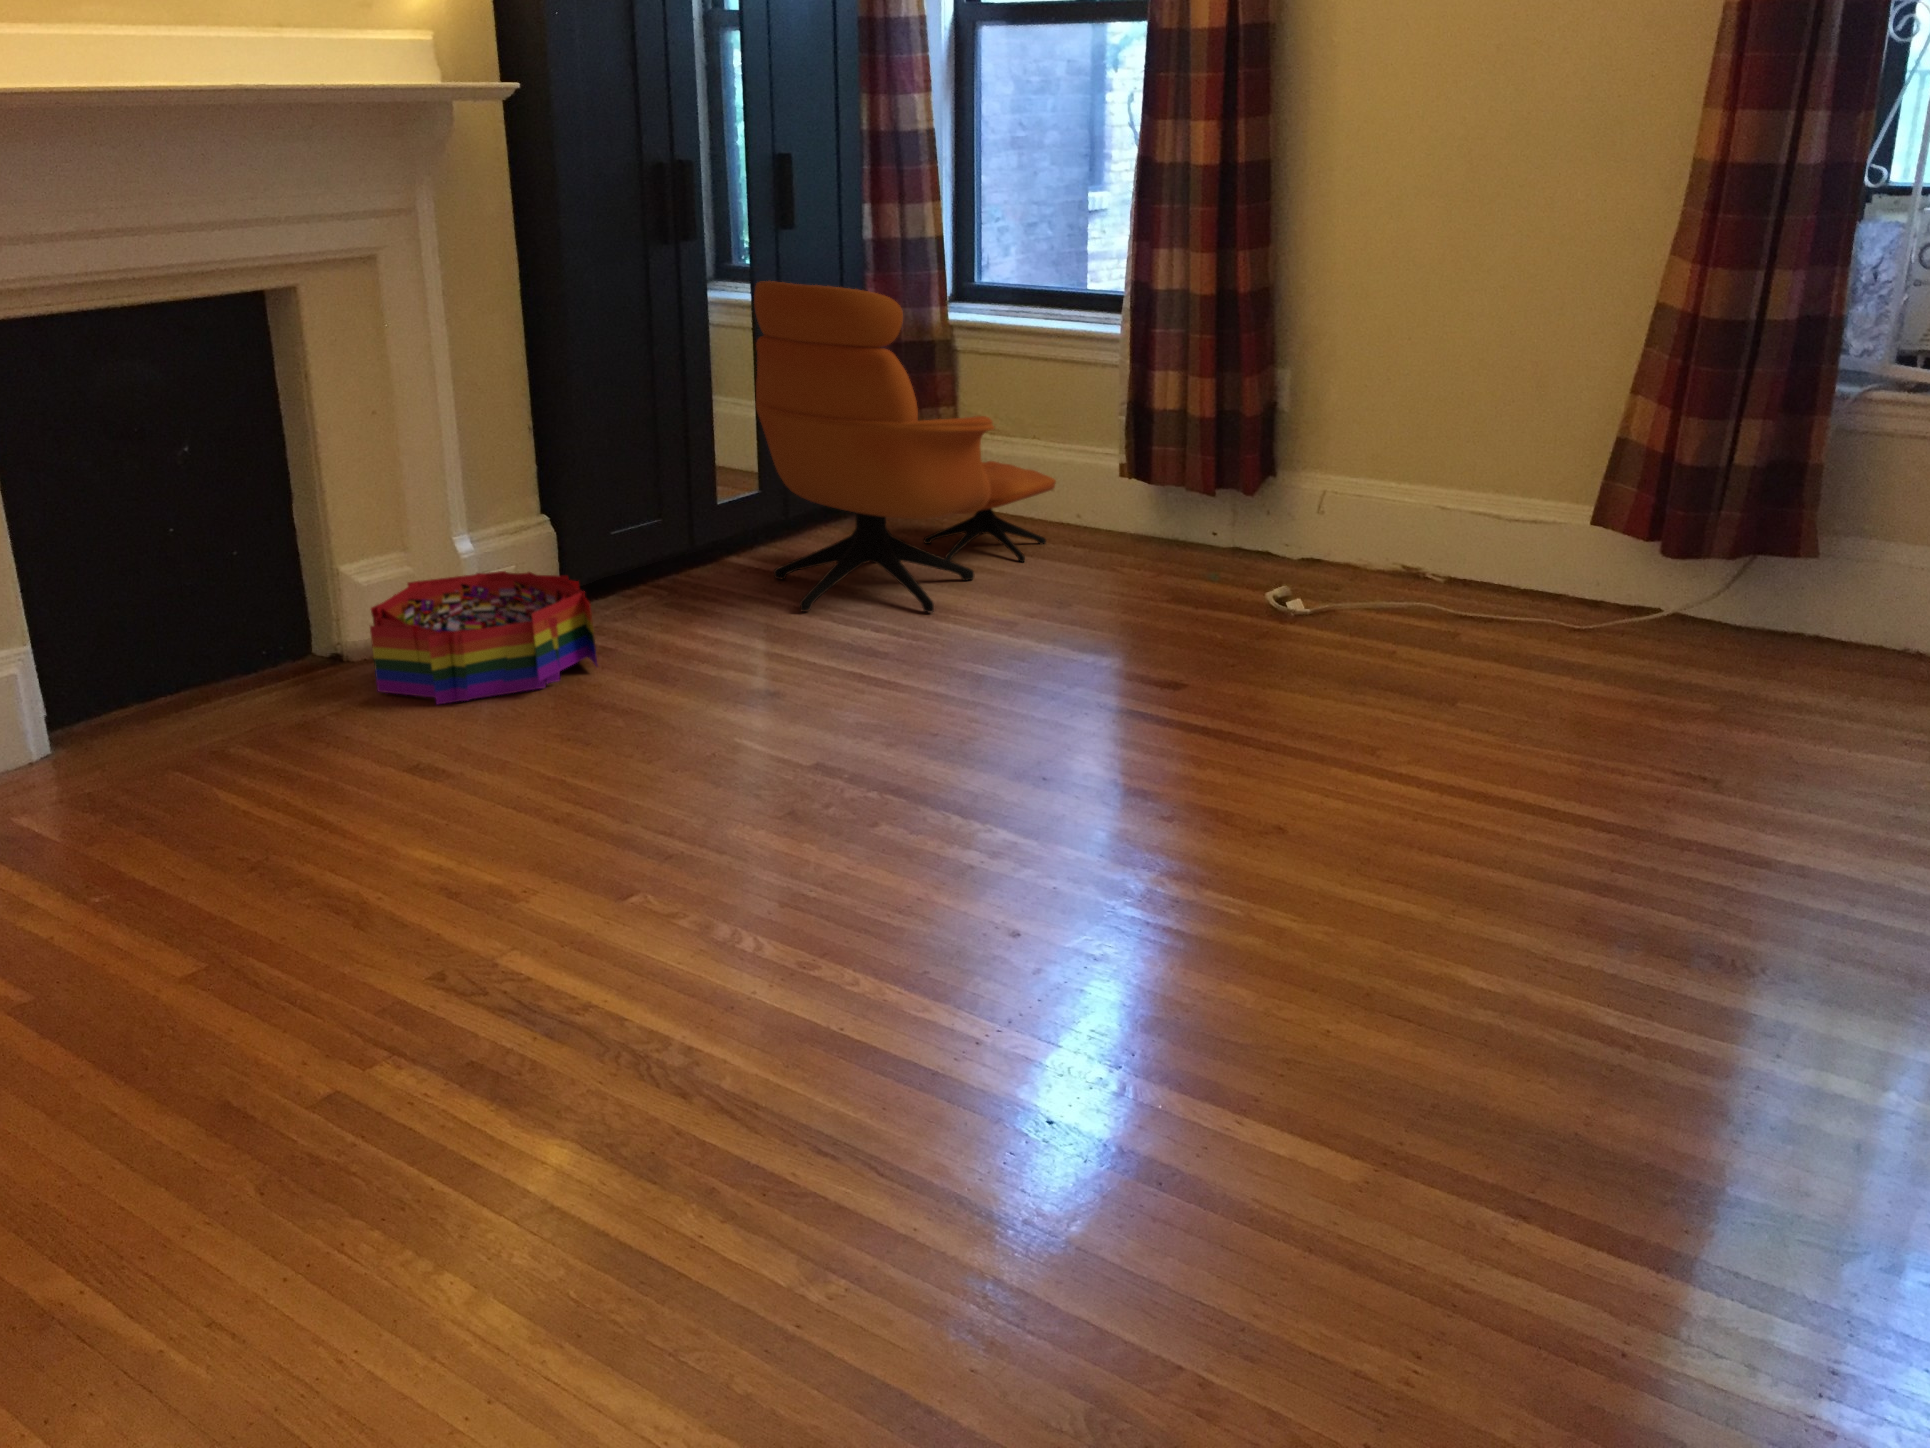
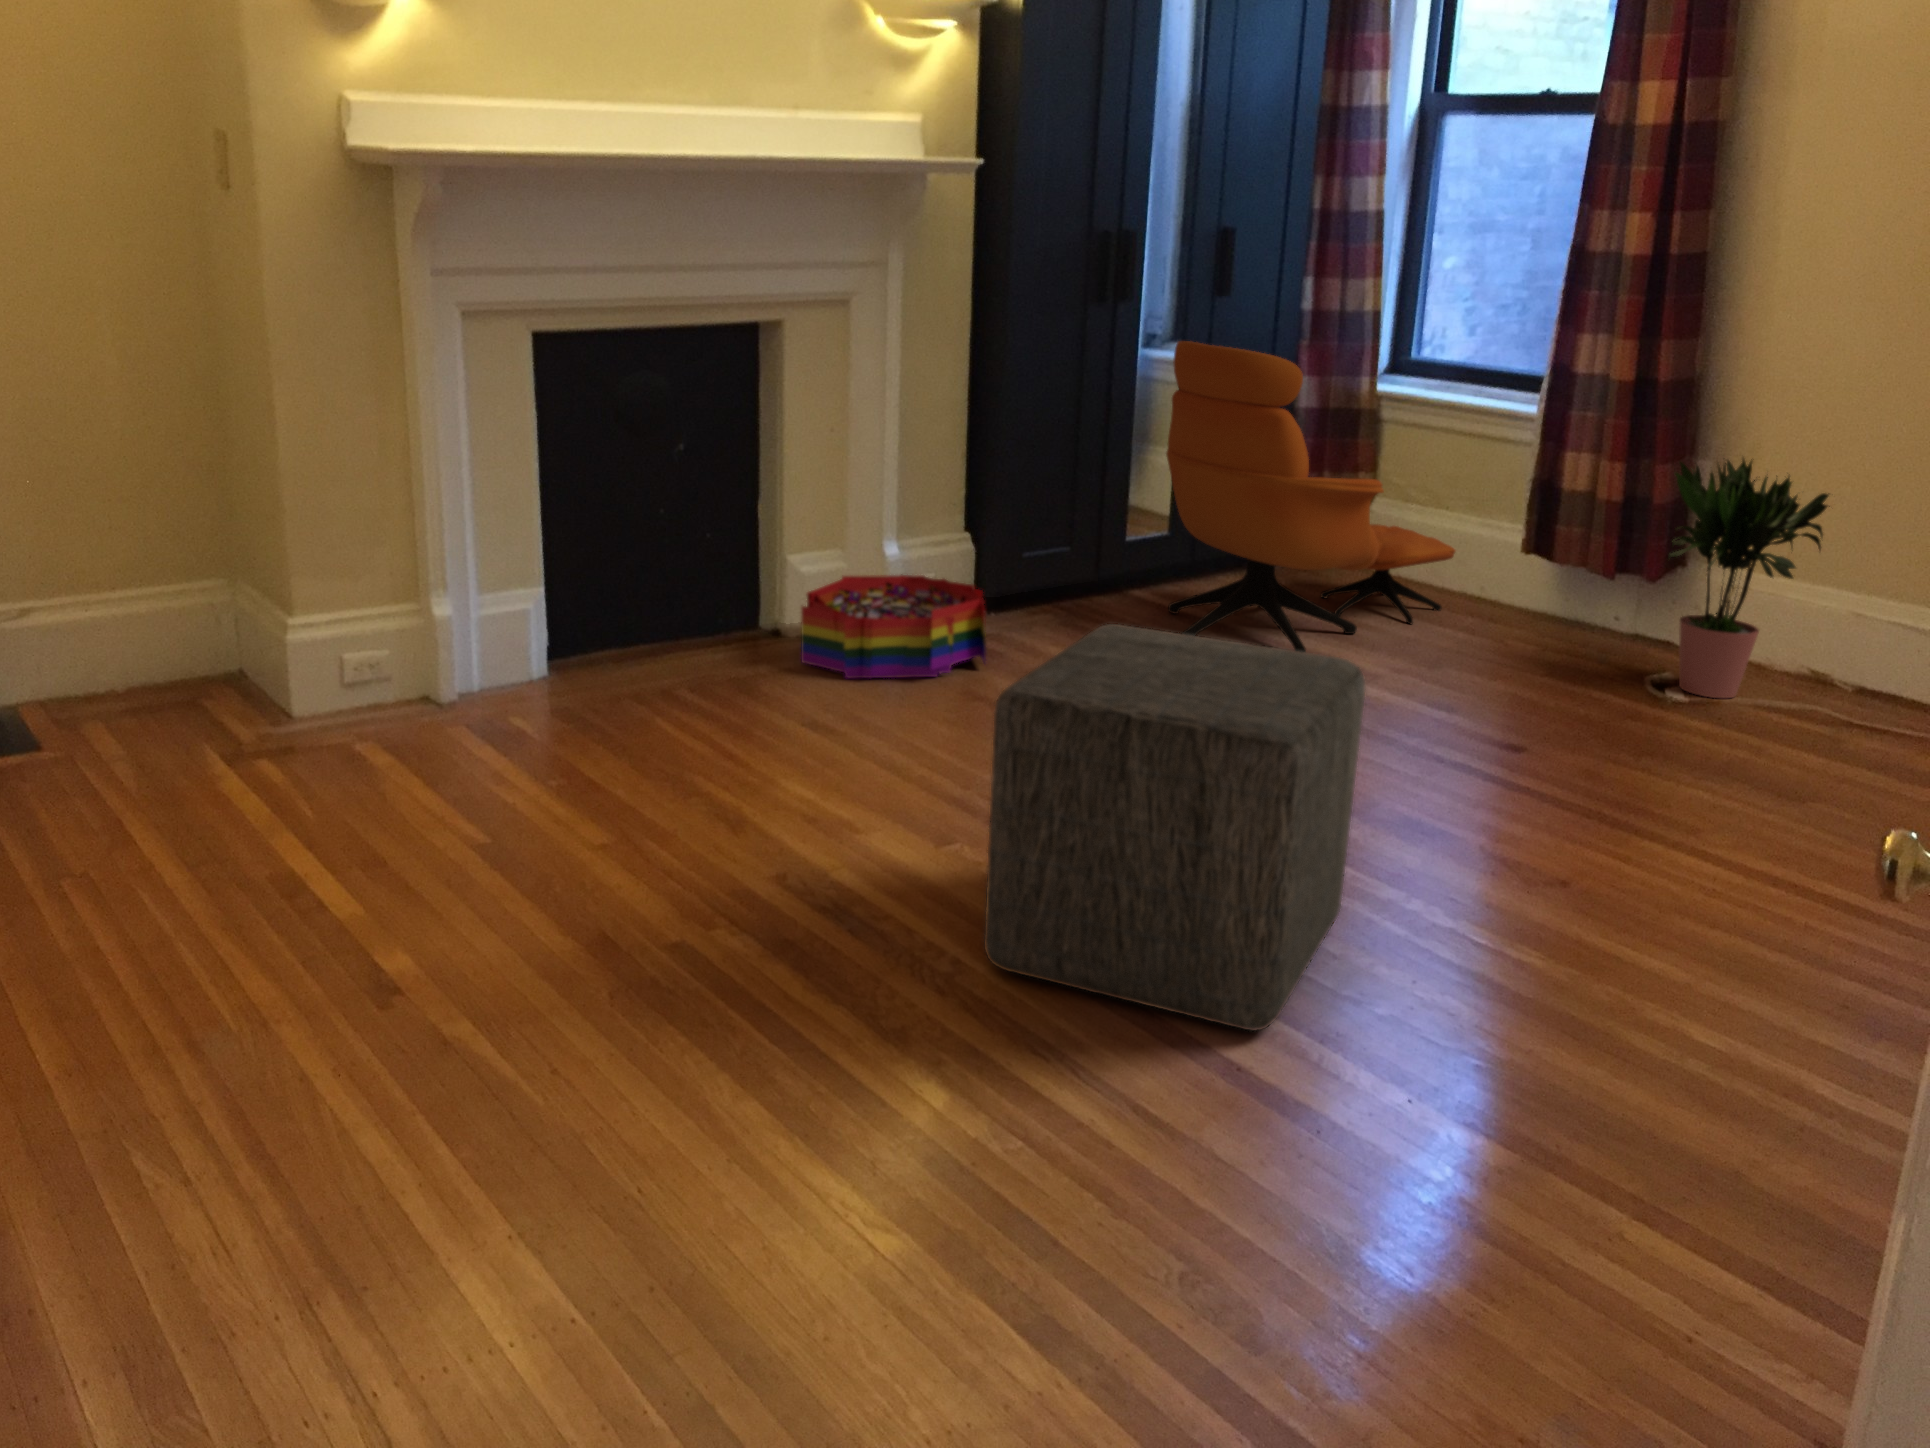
potted plant: none [1262,355,1435,605] -> present [1668,458,1830,698]
ottoman: none [706,620,1097,1068] -> present [984,624,1366,1030]

